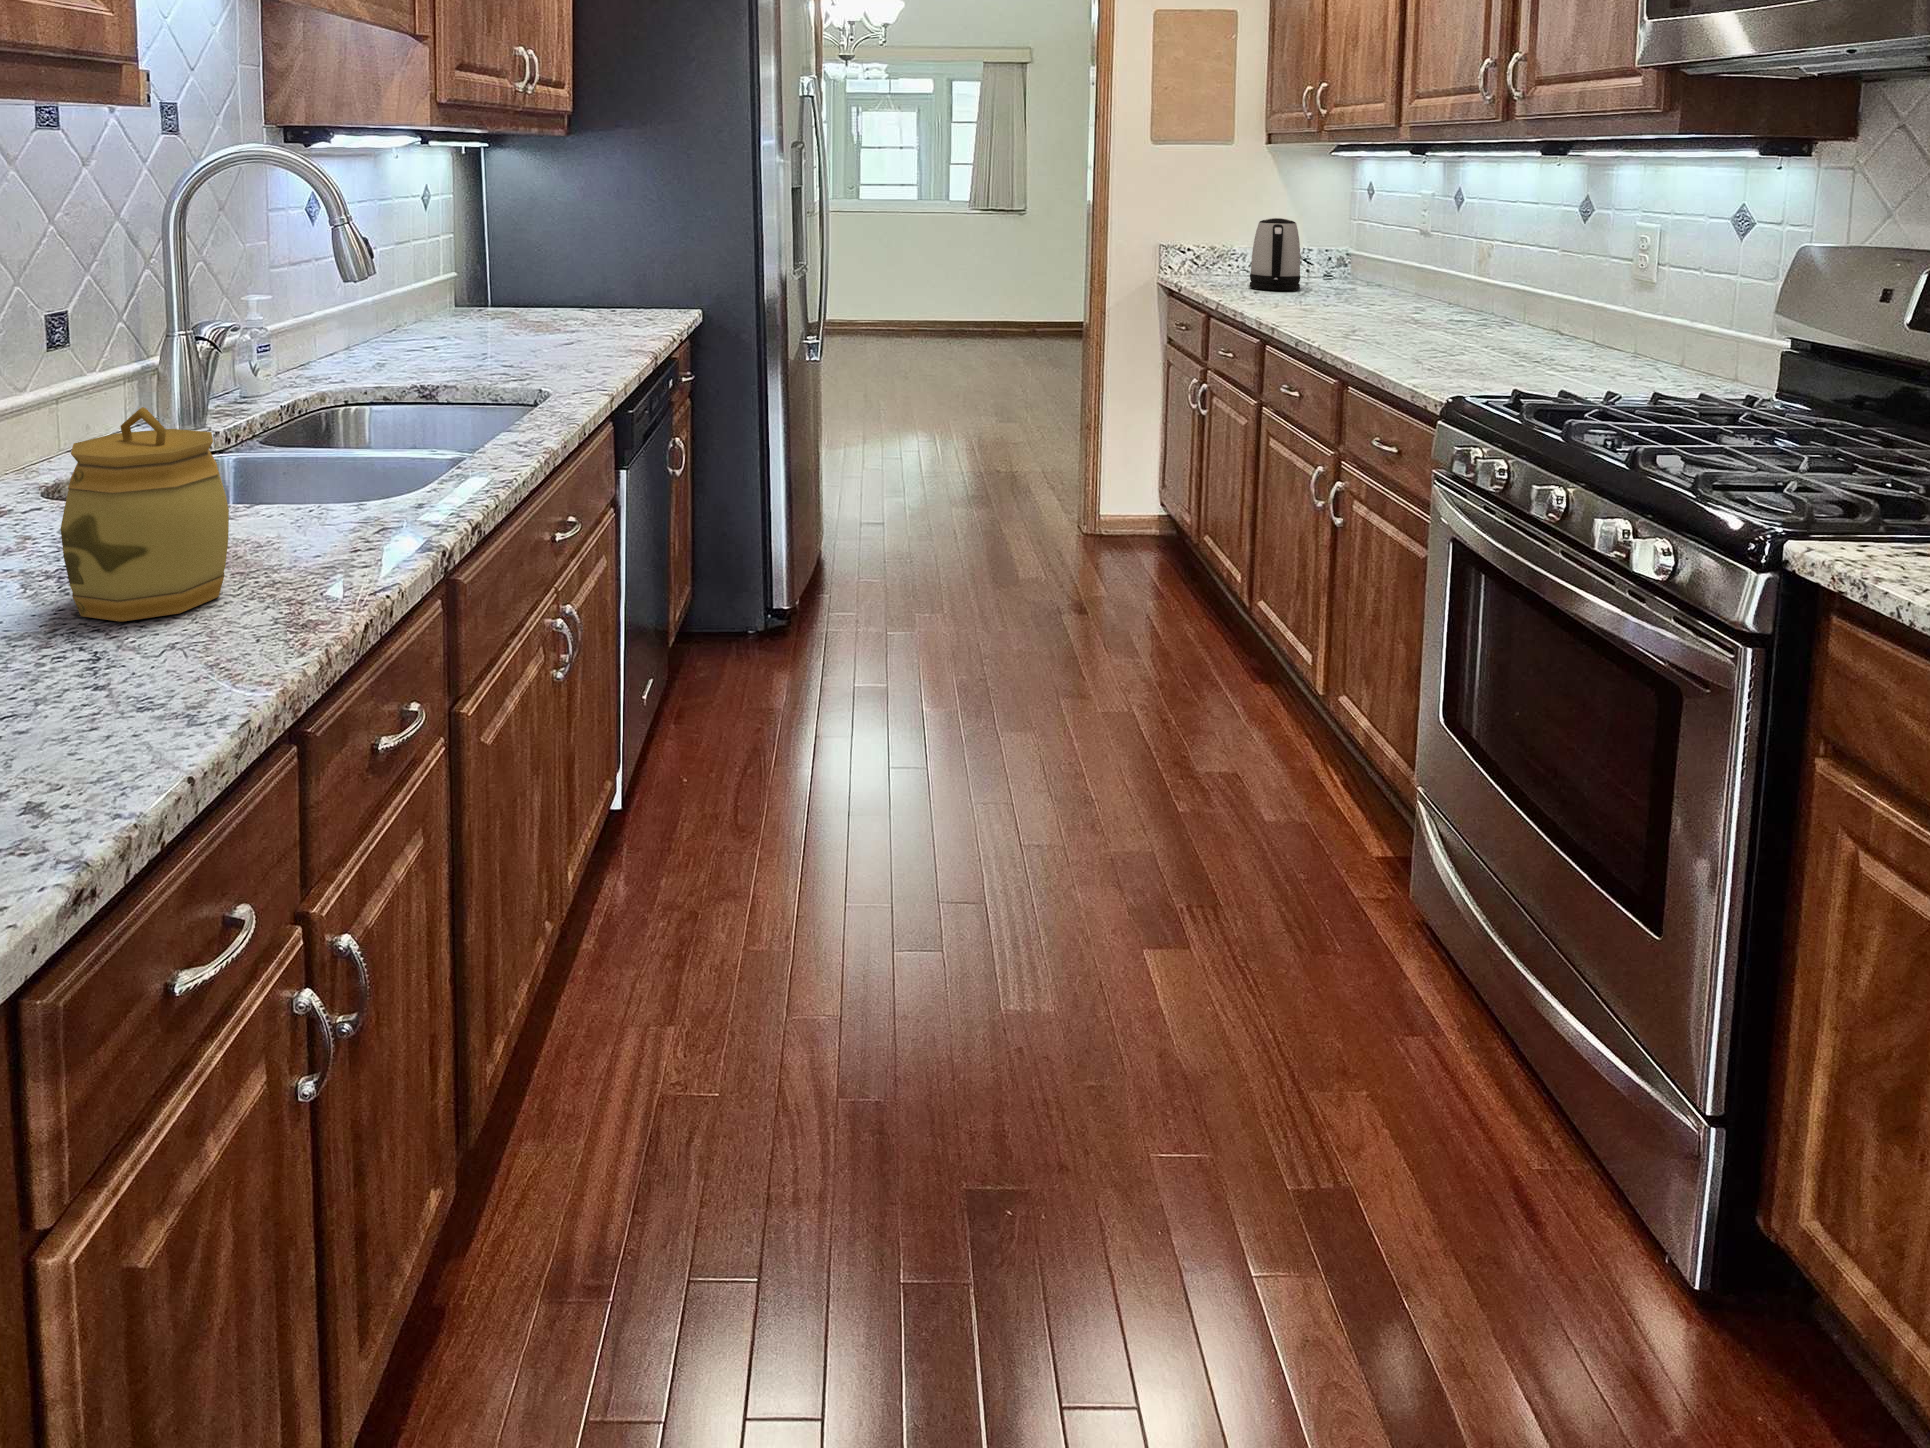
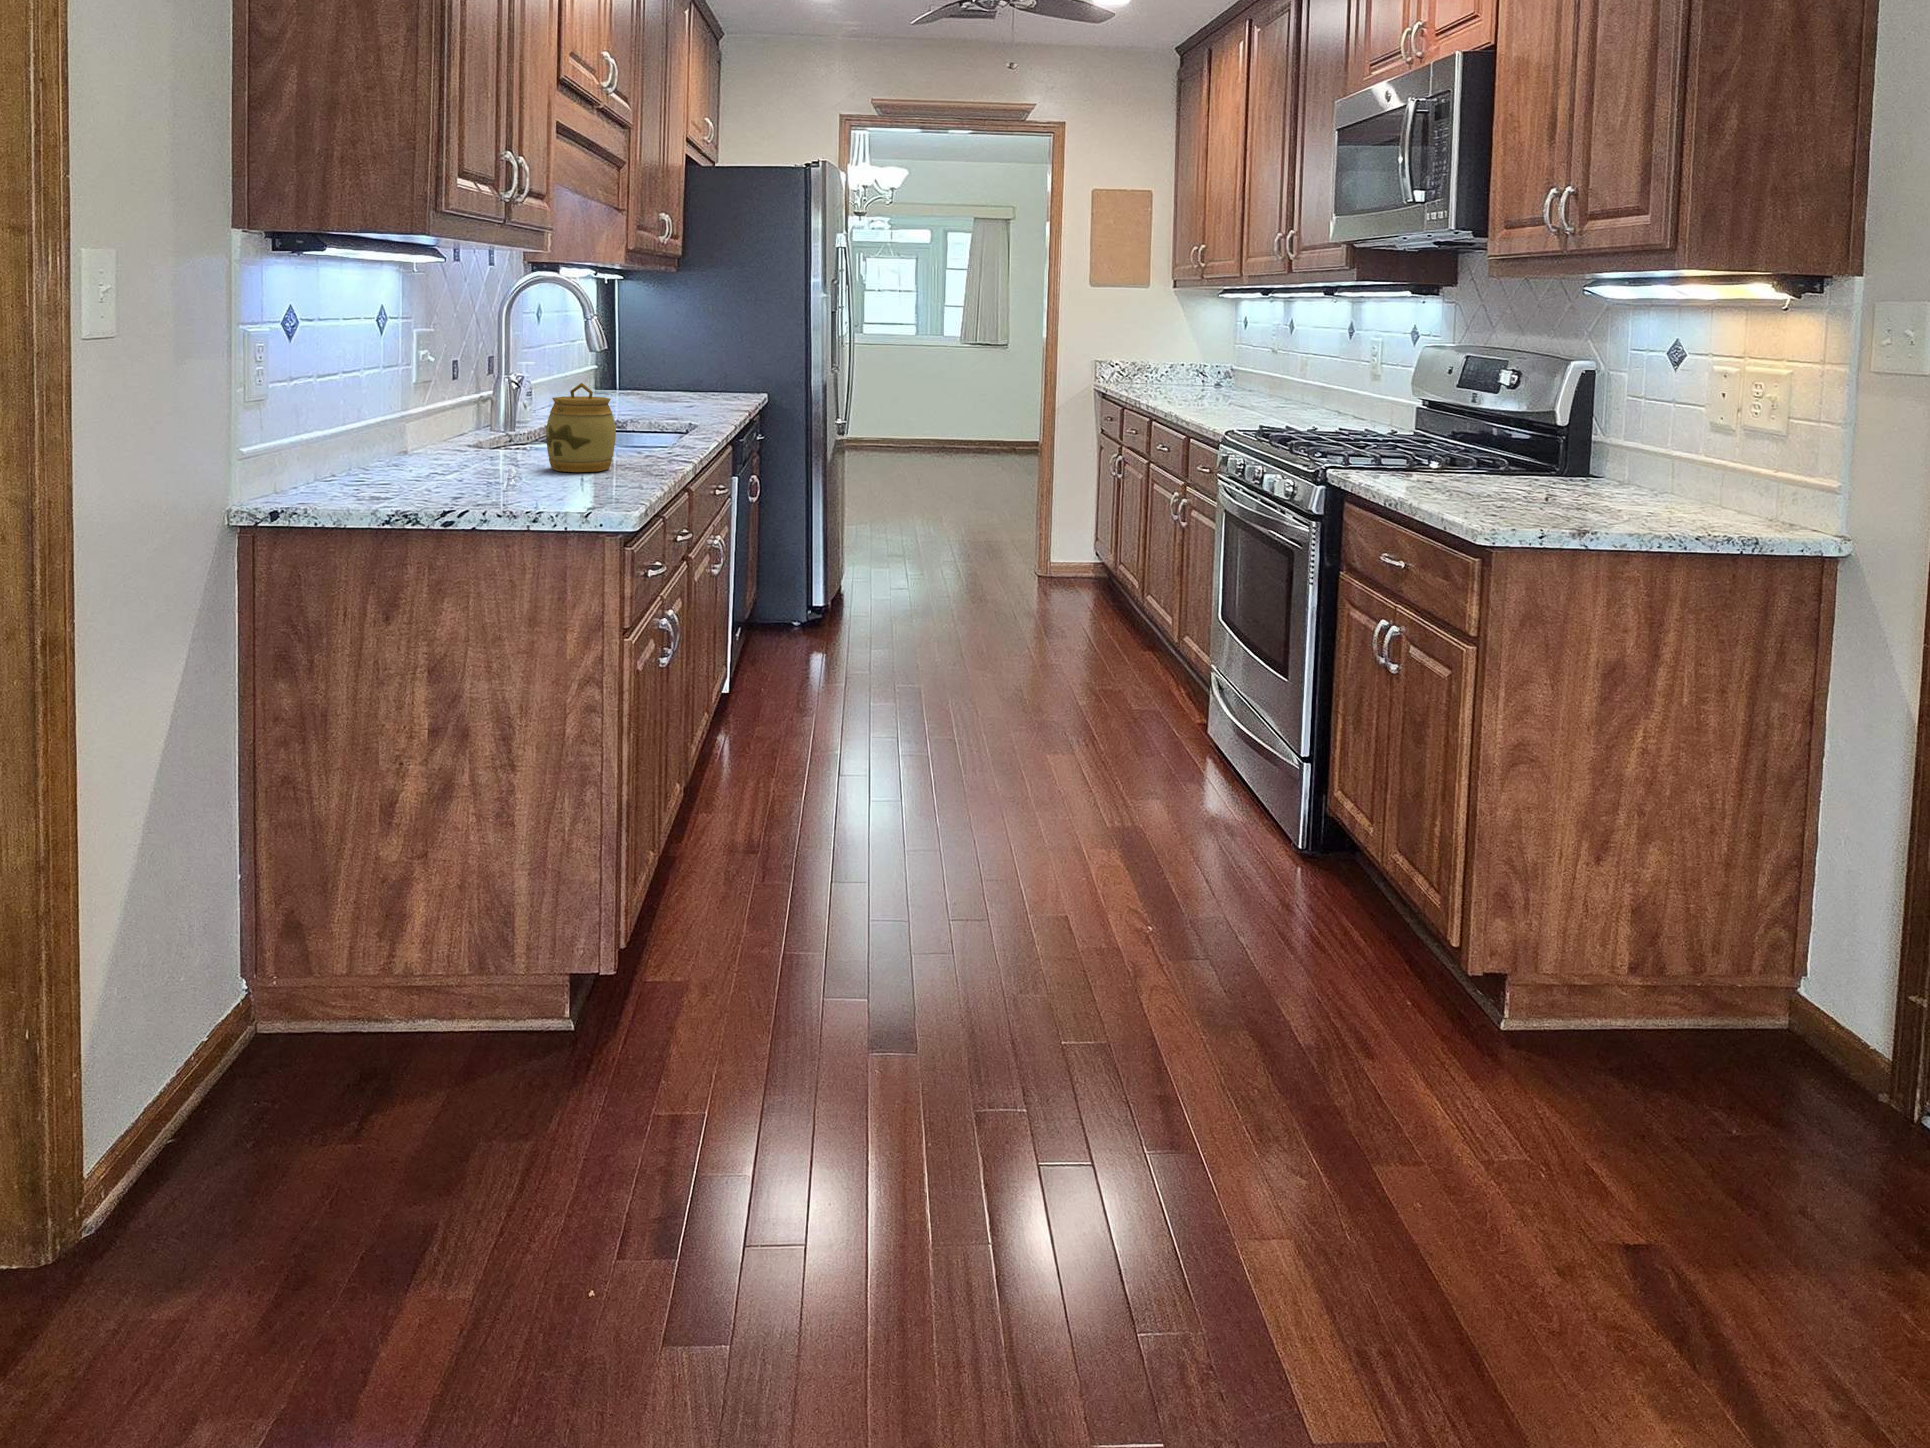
kettle: present [1249,218,1300,291] -> none [1157,340,1192,392]

